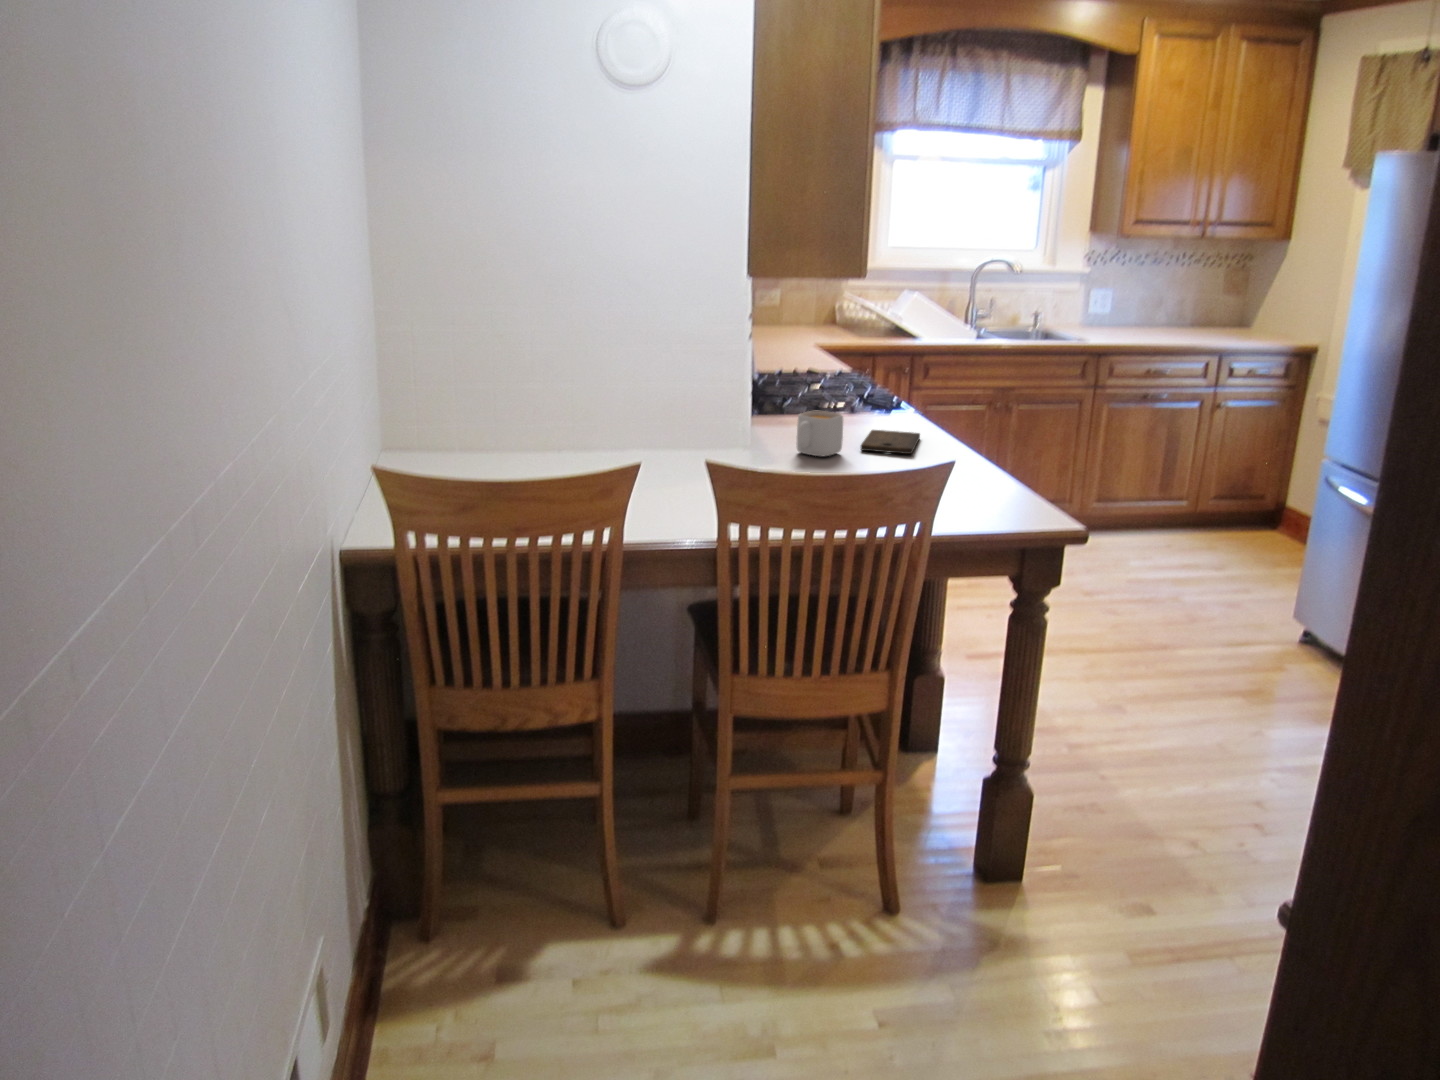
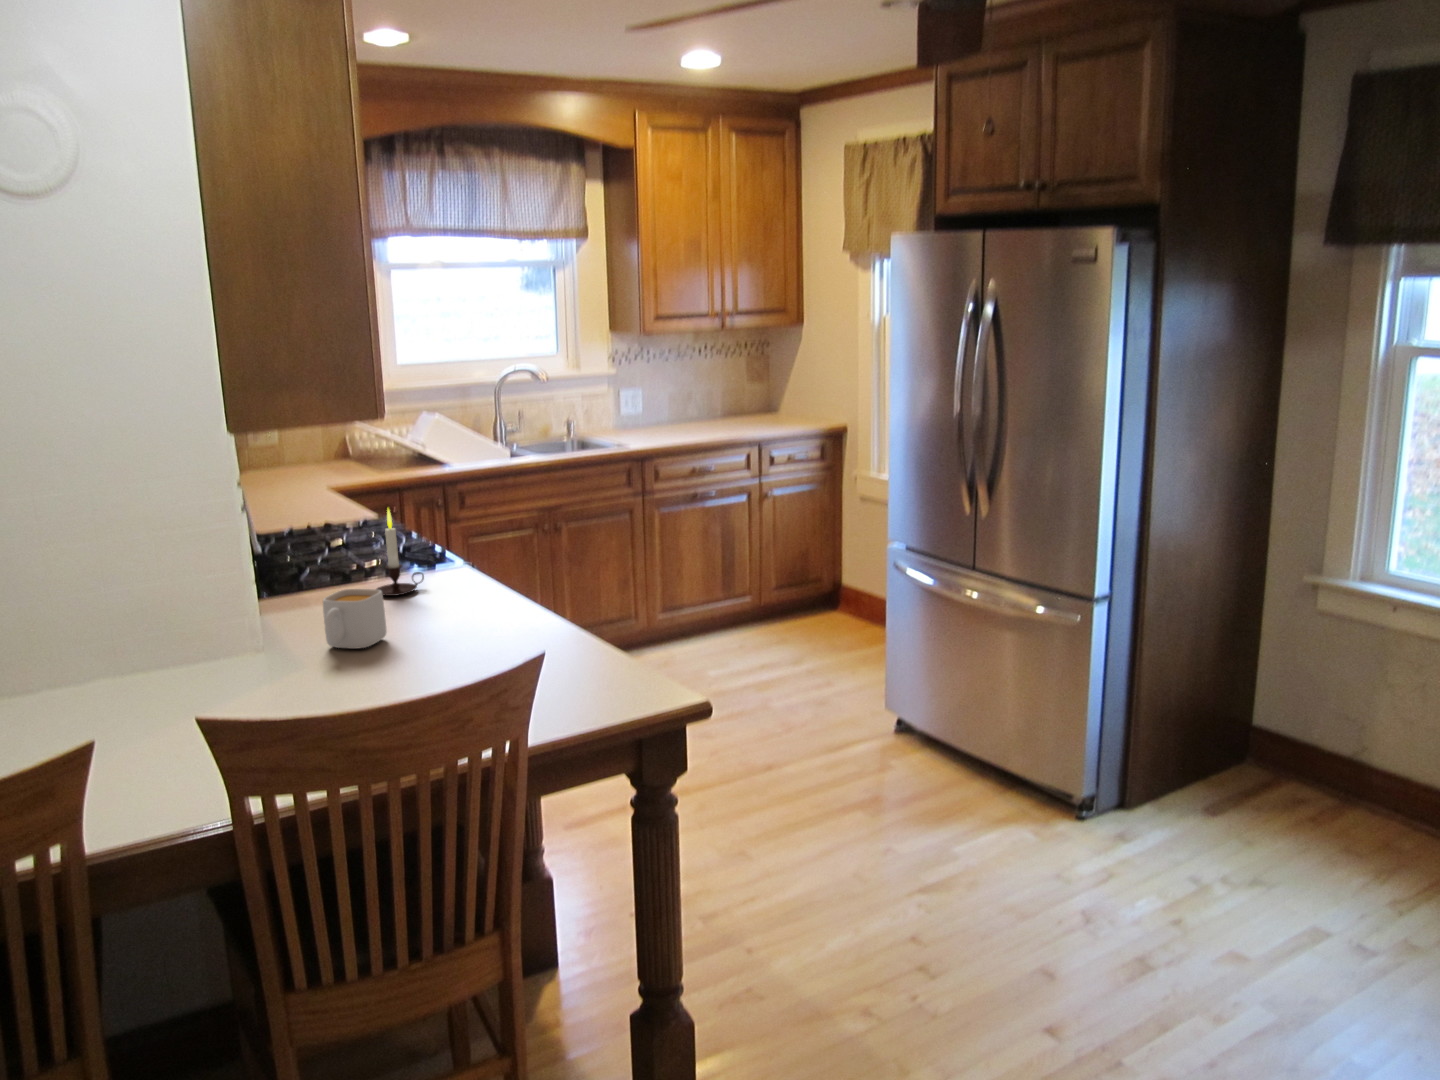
candle: none [838,354,879,427] -> present [377,509,424,596]
cutting board: present [861,430,920,454] -> none [410,593,480,629]

